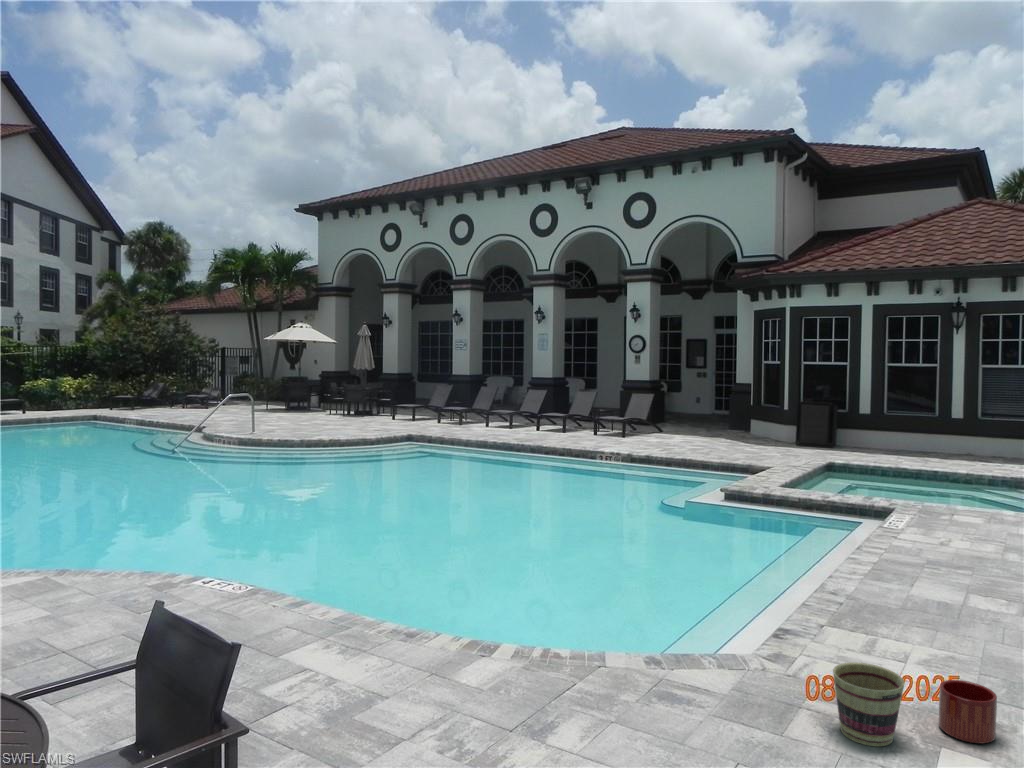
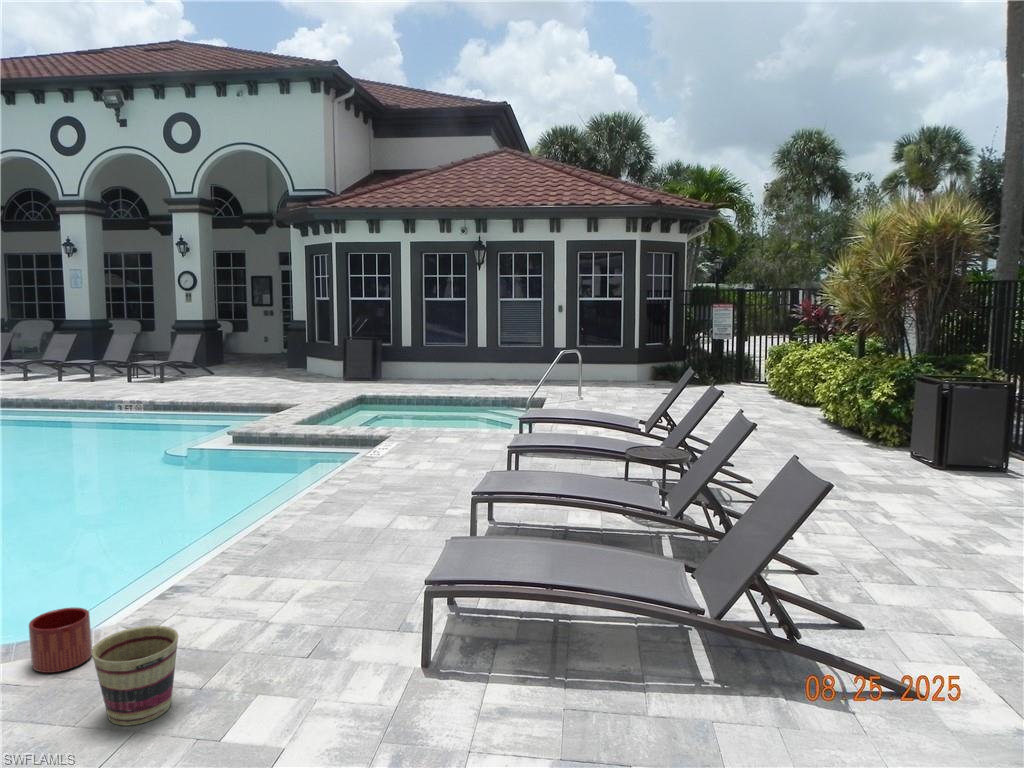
planter: present [938,680,997,743] -> present [29,608,92,673]

